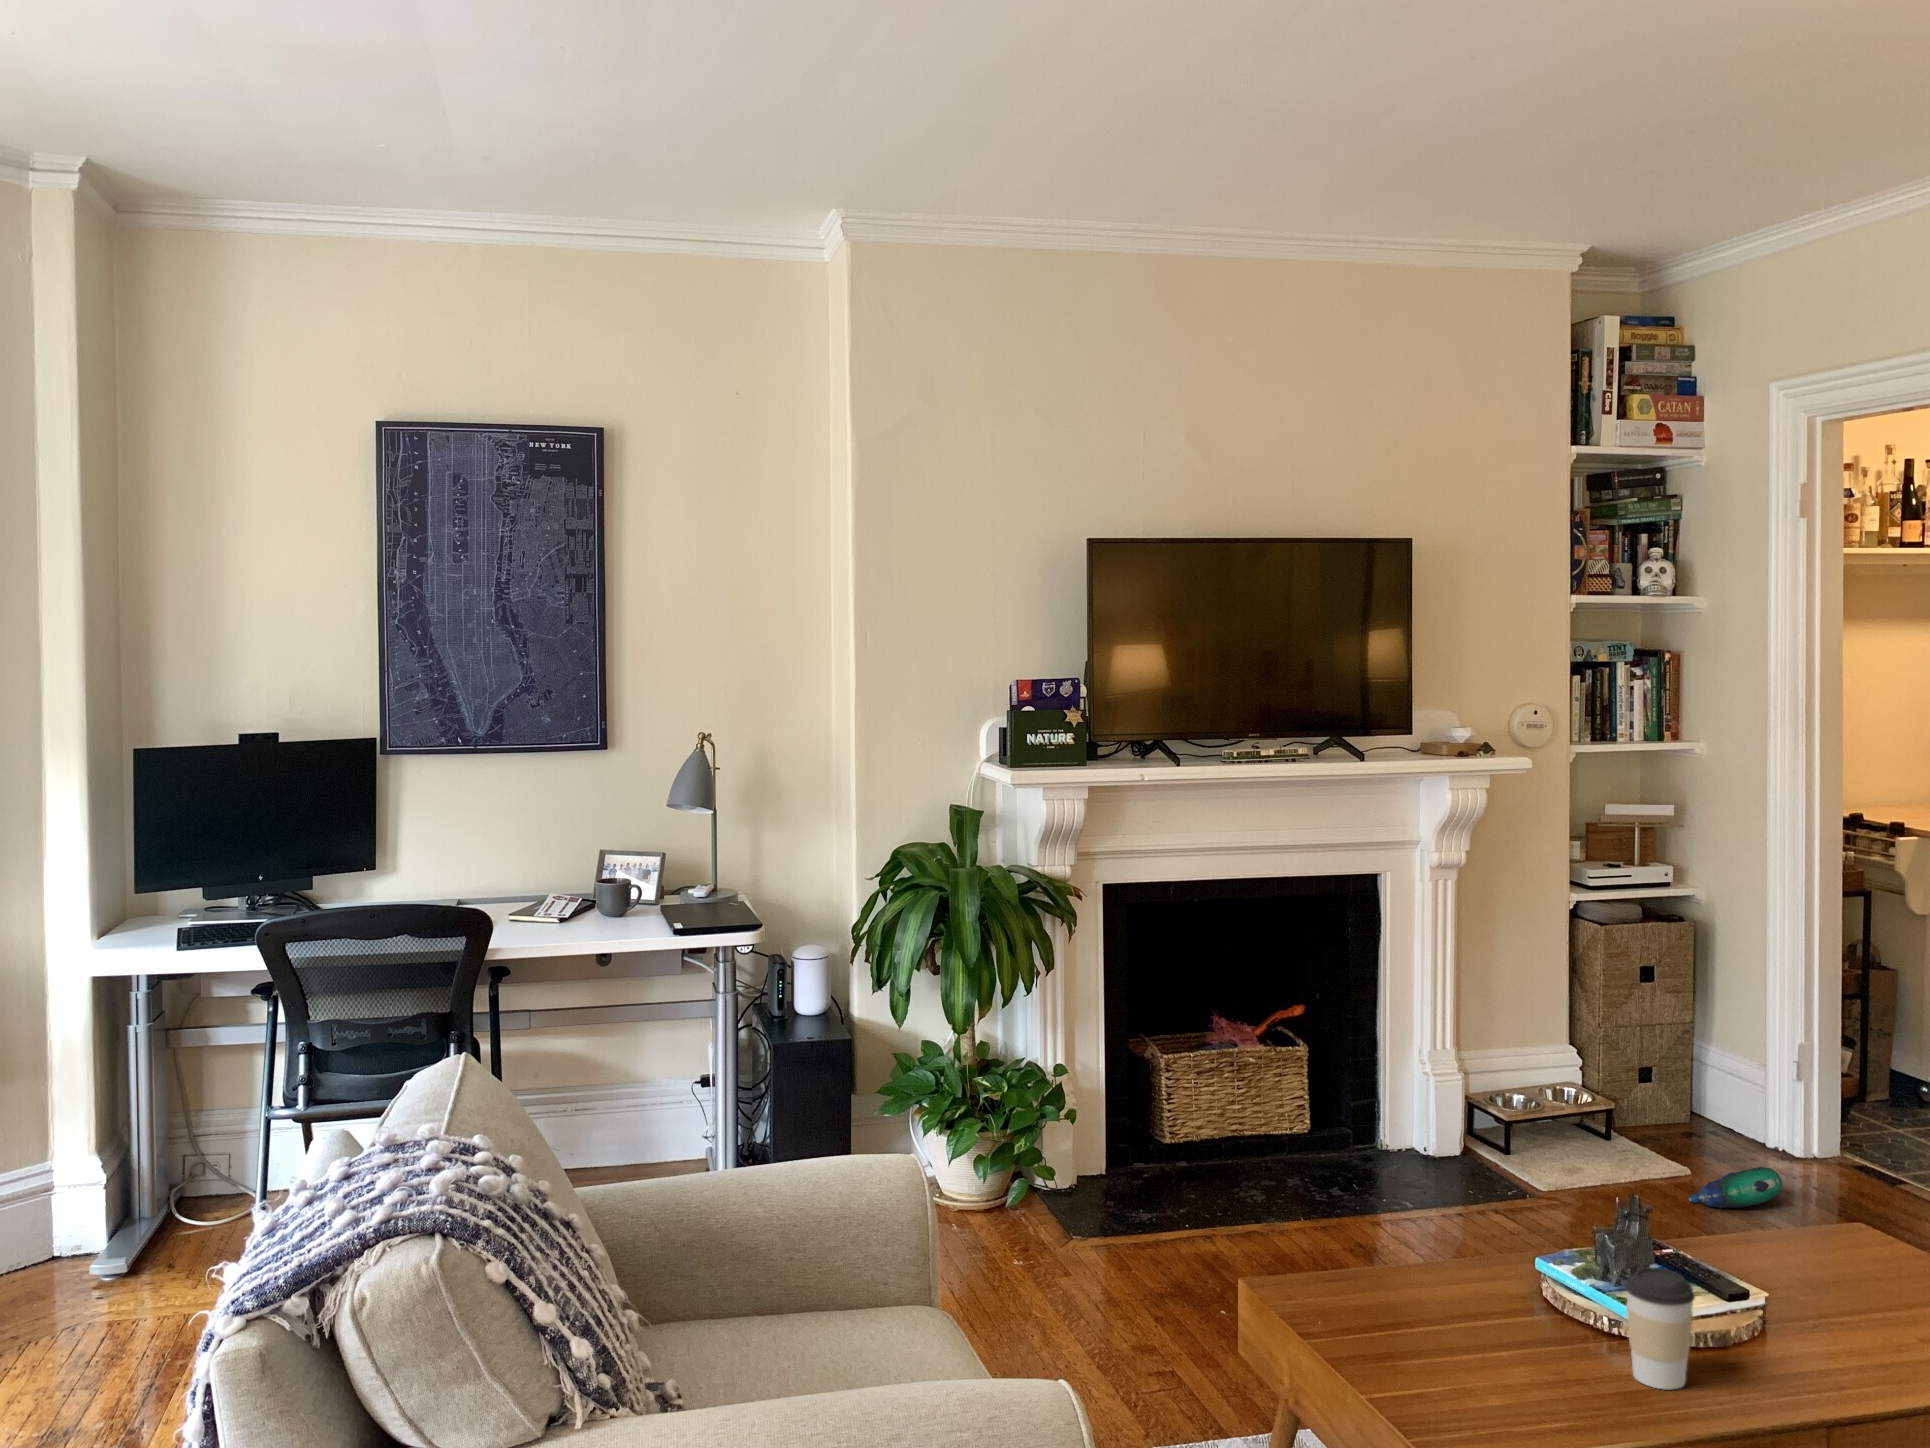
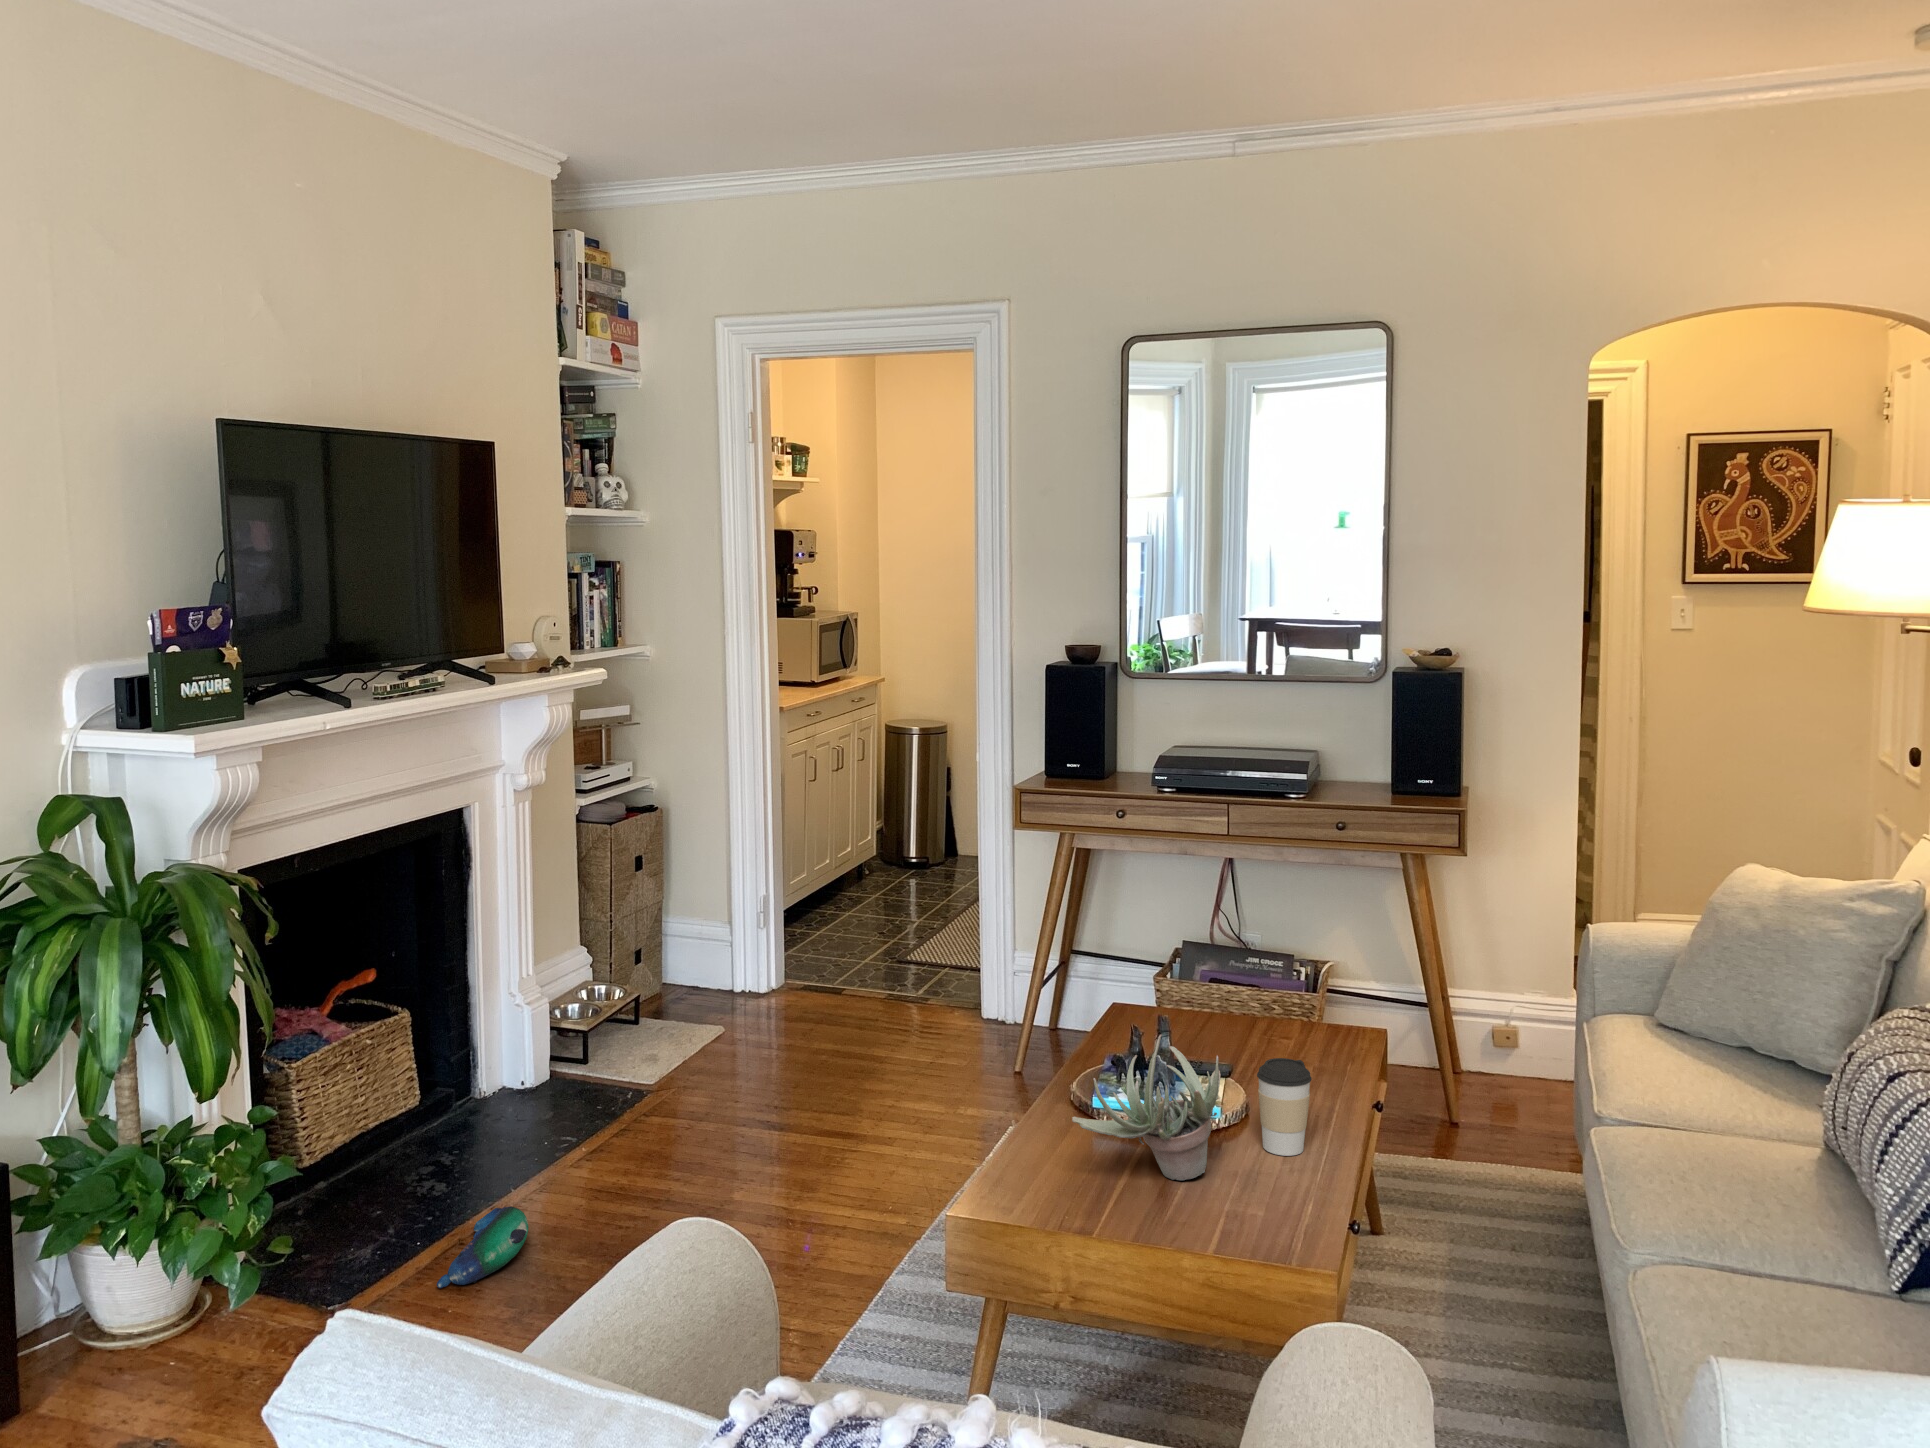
plush toy: present [1688,1167,1782,1209] -> present [437,1206,529,1288]
succulent plant: none [1371,1175,1540,1348] -> present [1072,1035,1221,1180]

